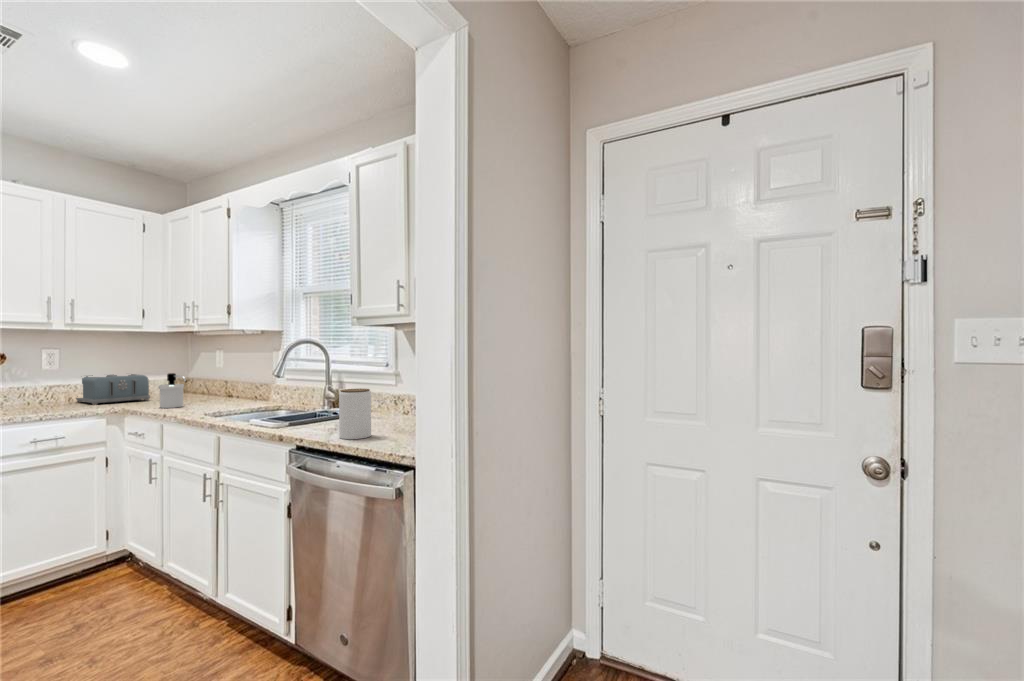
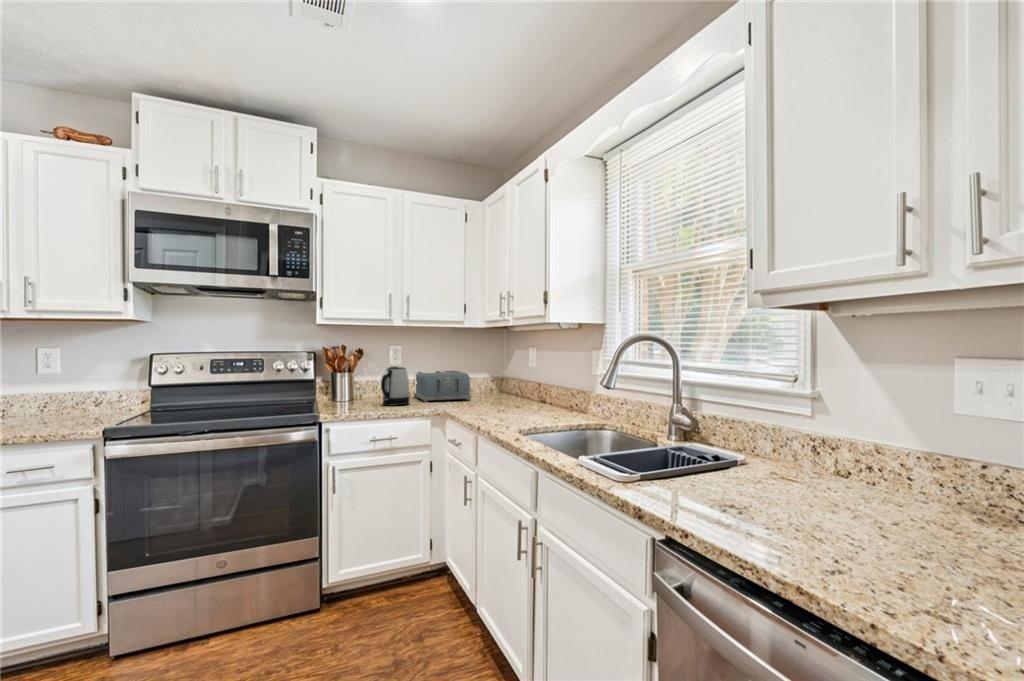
kettle: none [40,371,76,410] -> present [381,366,409,405]
soap dispenser: present [159,373,186,408] -> none [476,374,502,414]
jar: present [339,388,371,439] -> none [763,437,842,561]

